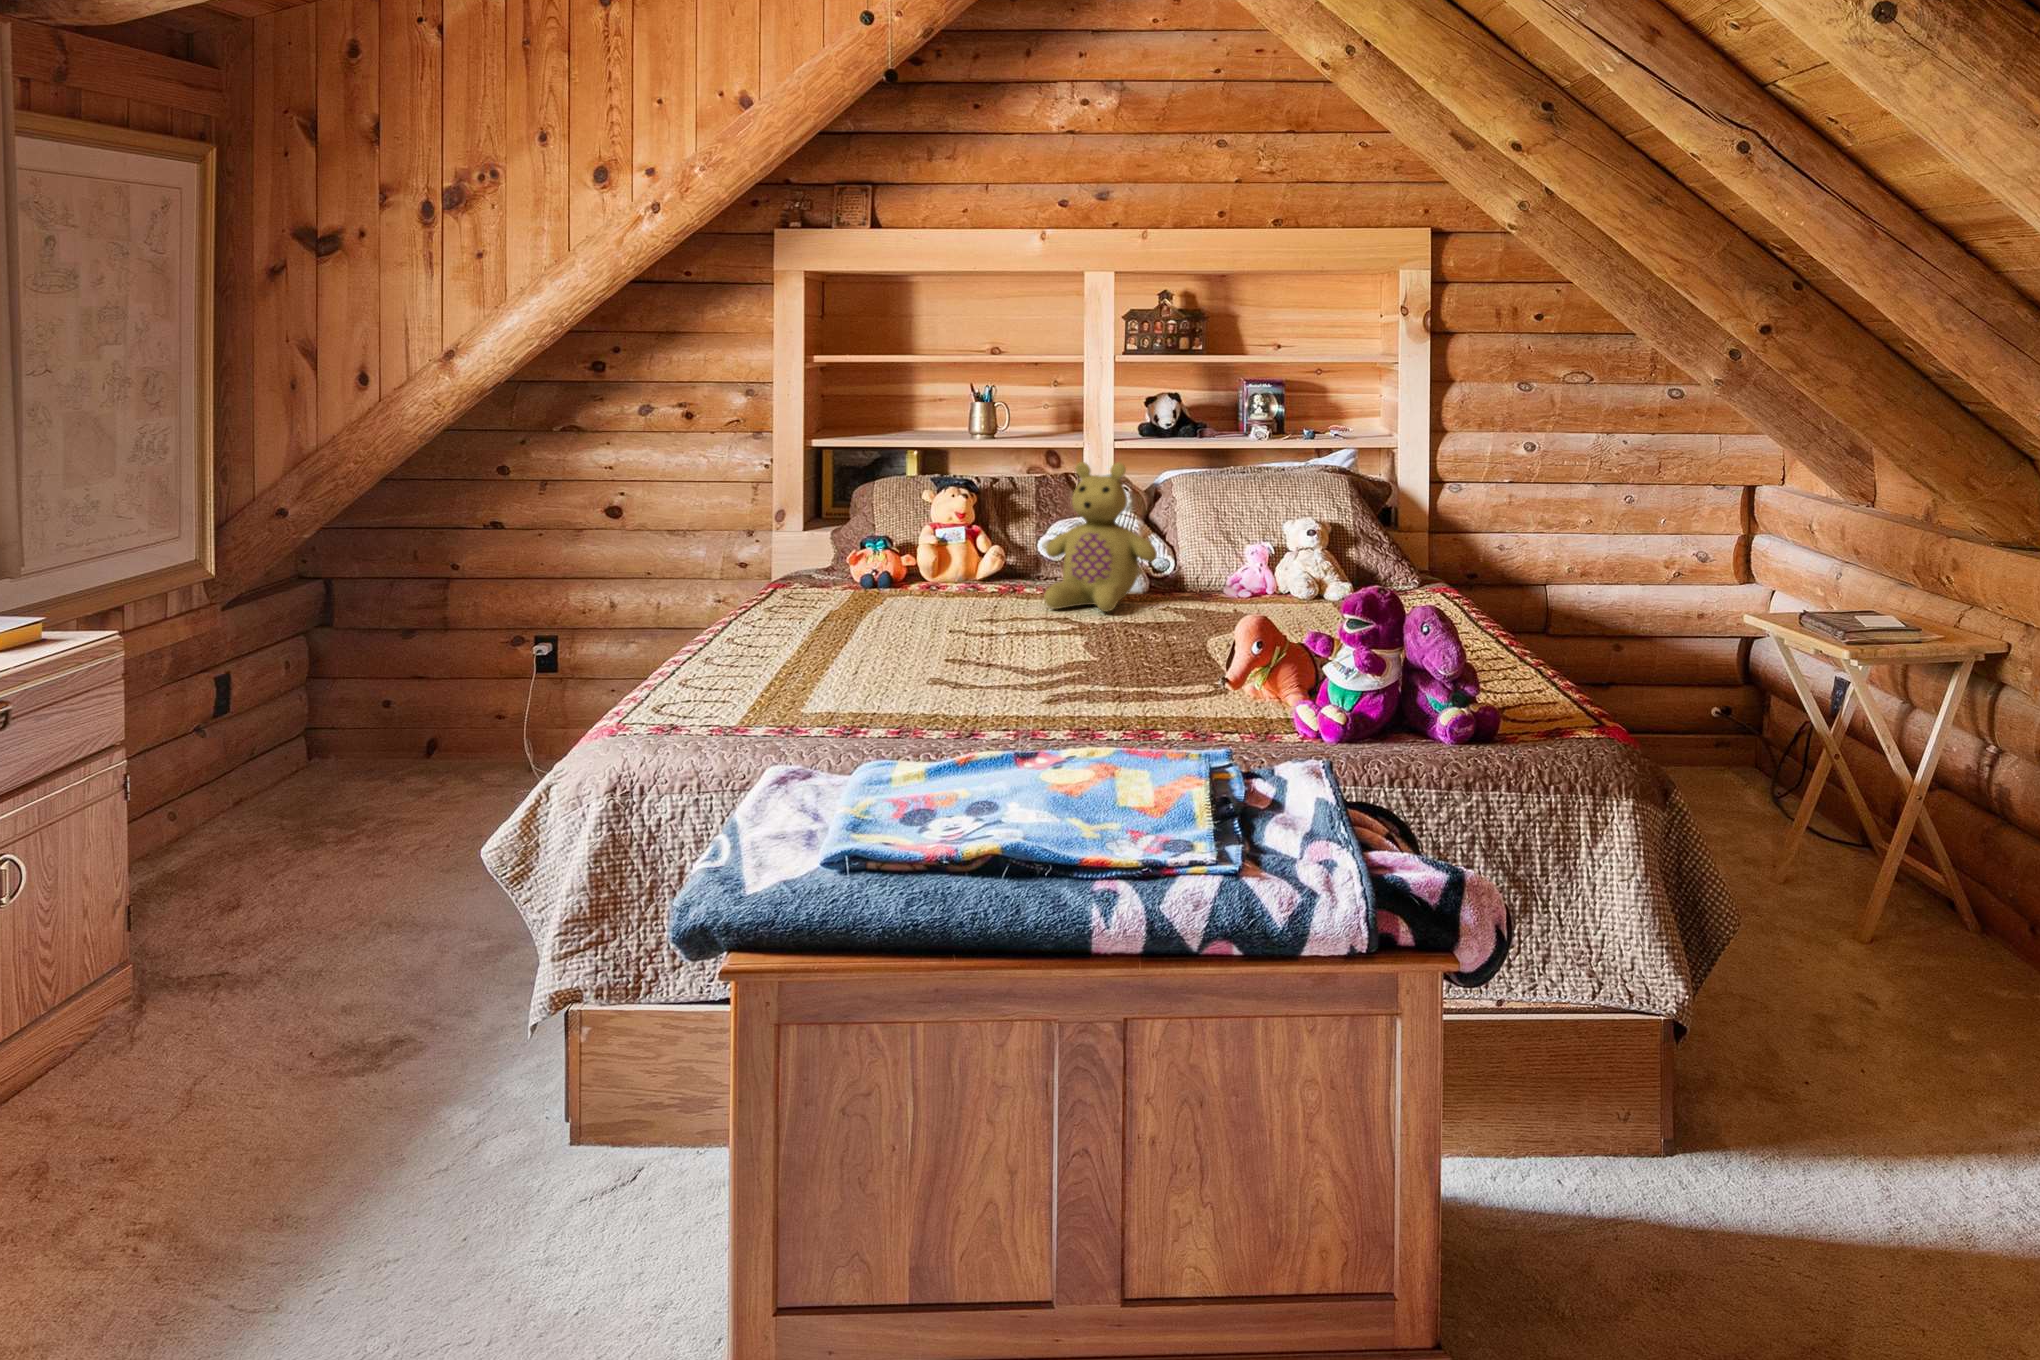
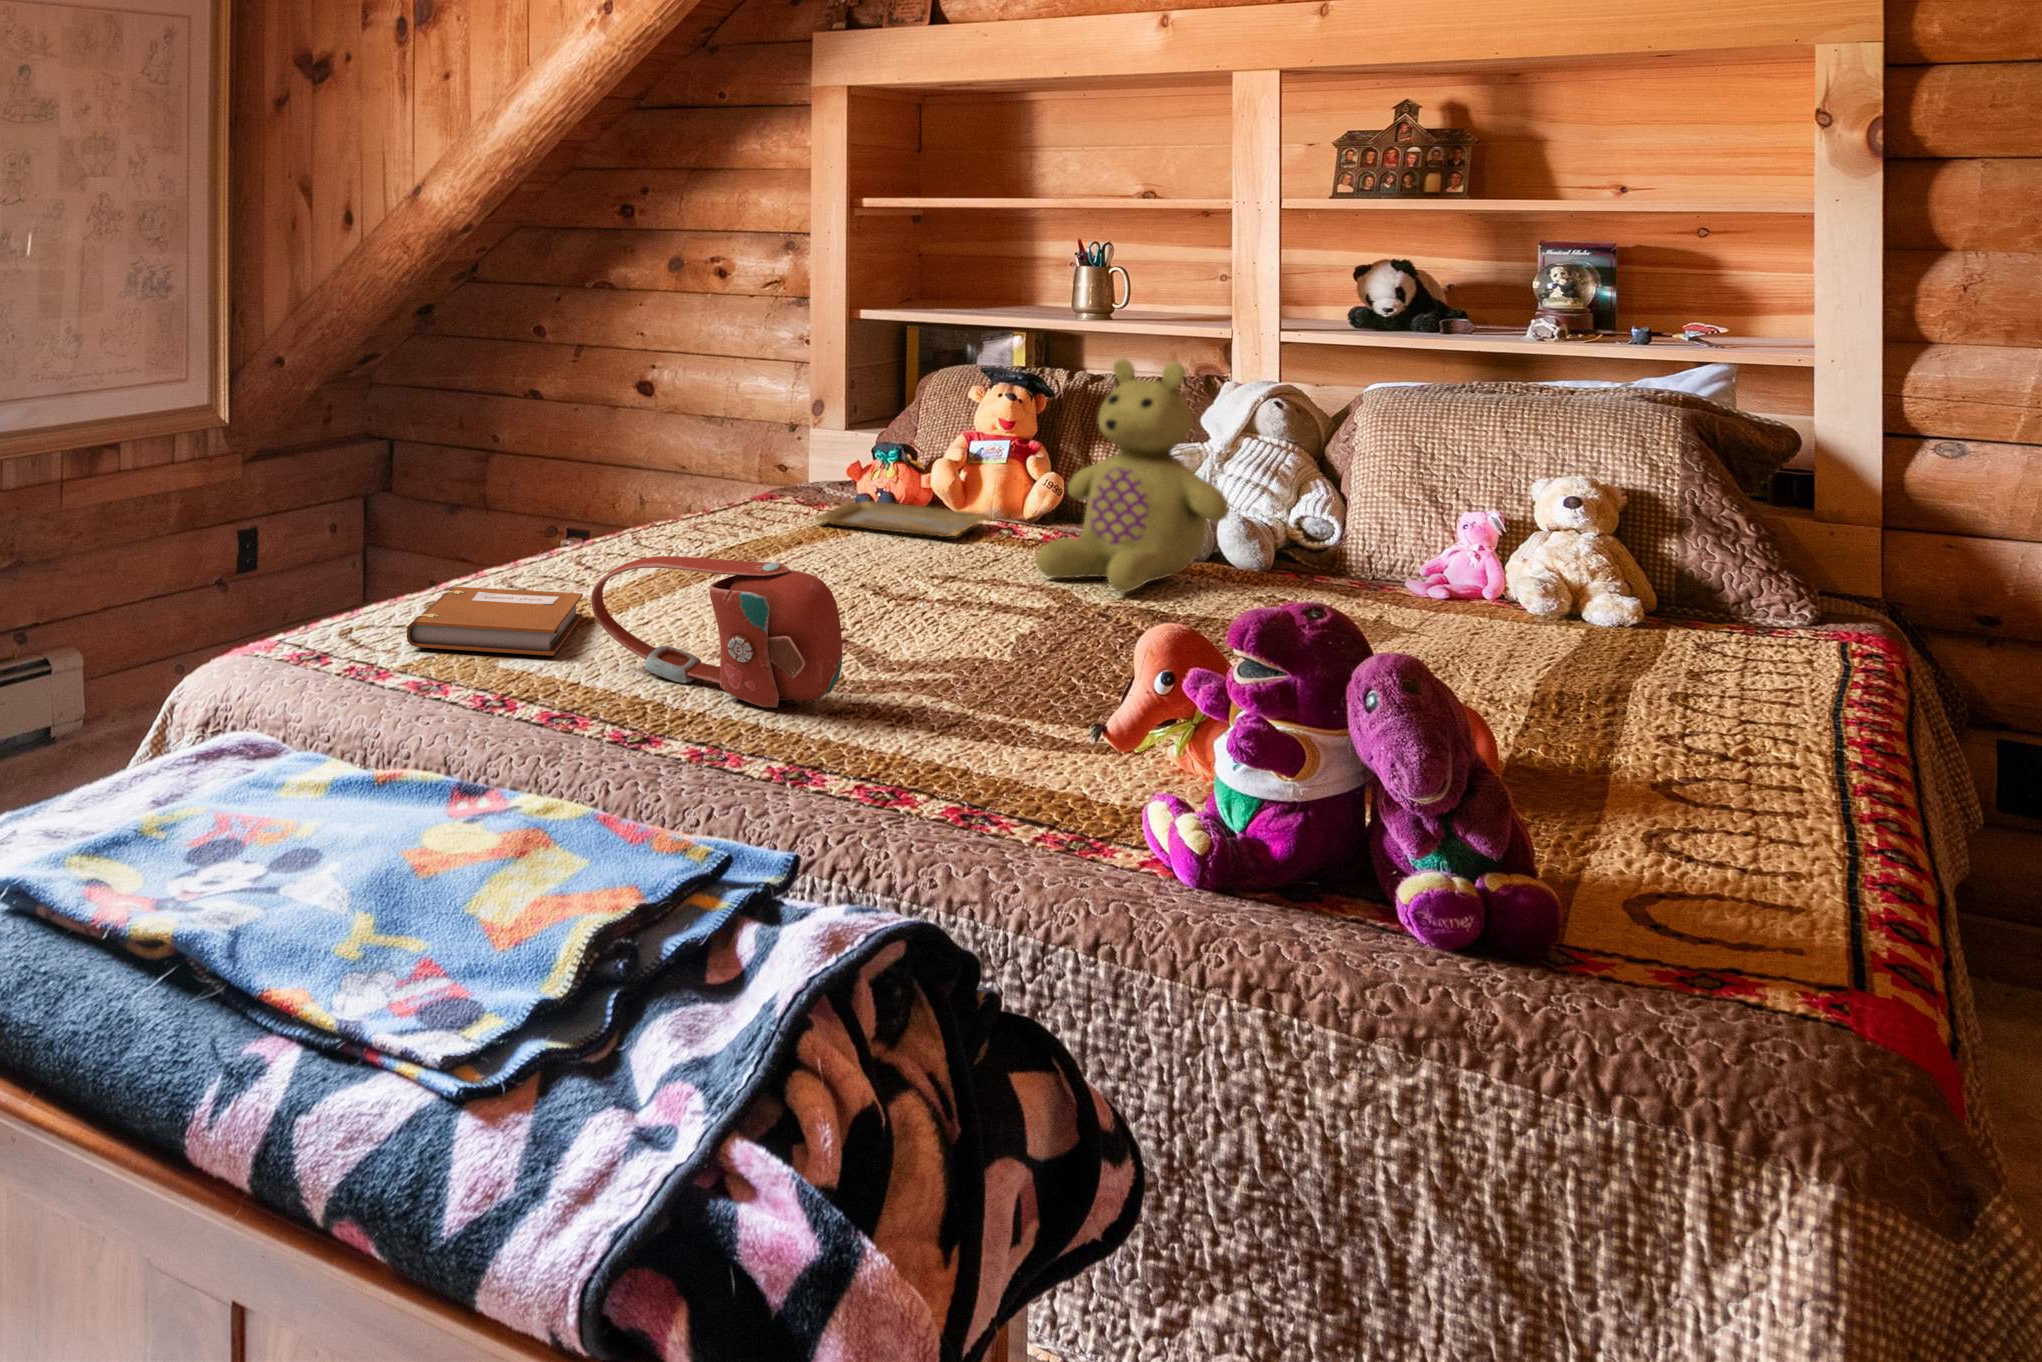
tray: none [860,575,975,593] -> present [816,501,989,537]
handbag: none [866,602,1053,697] -> present [591,556,842,707]
notebook: none [705,649,836,696] -> present [407,587,583,656]

